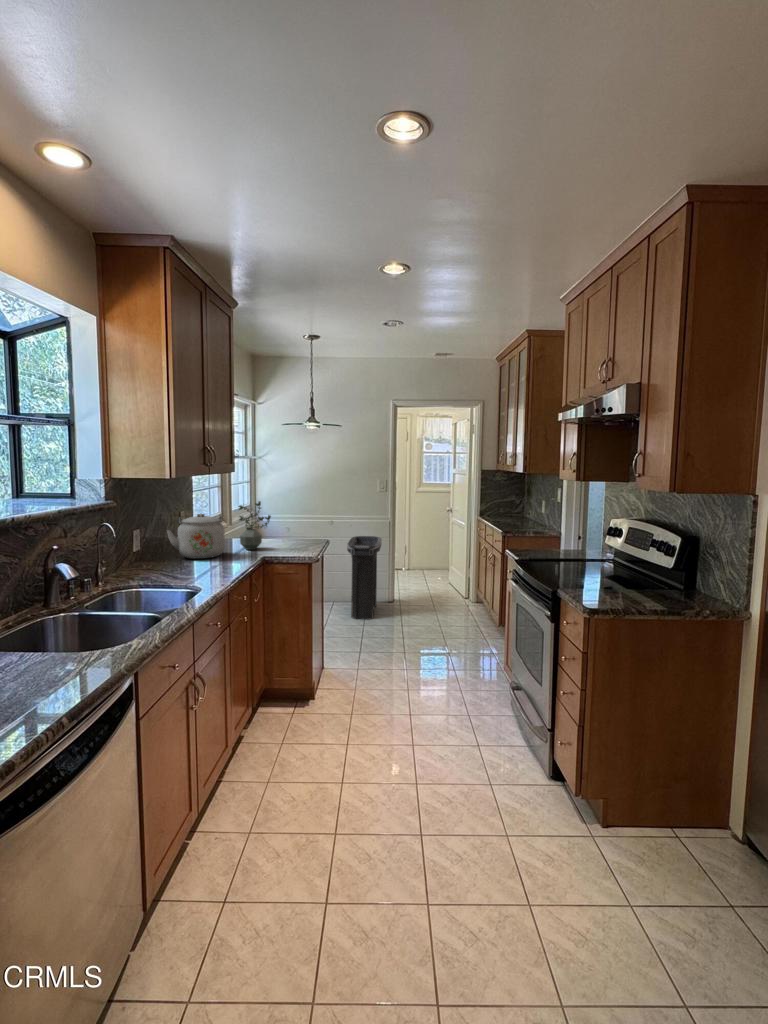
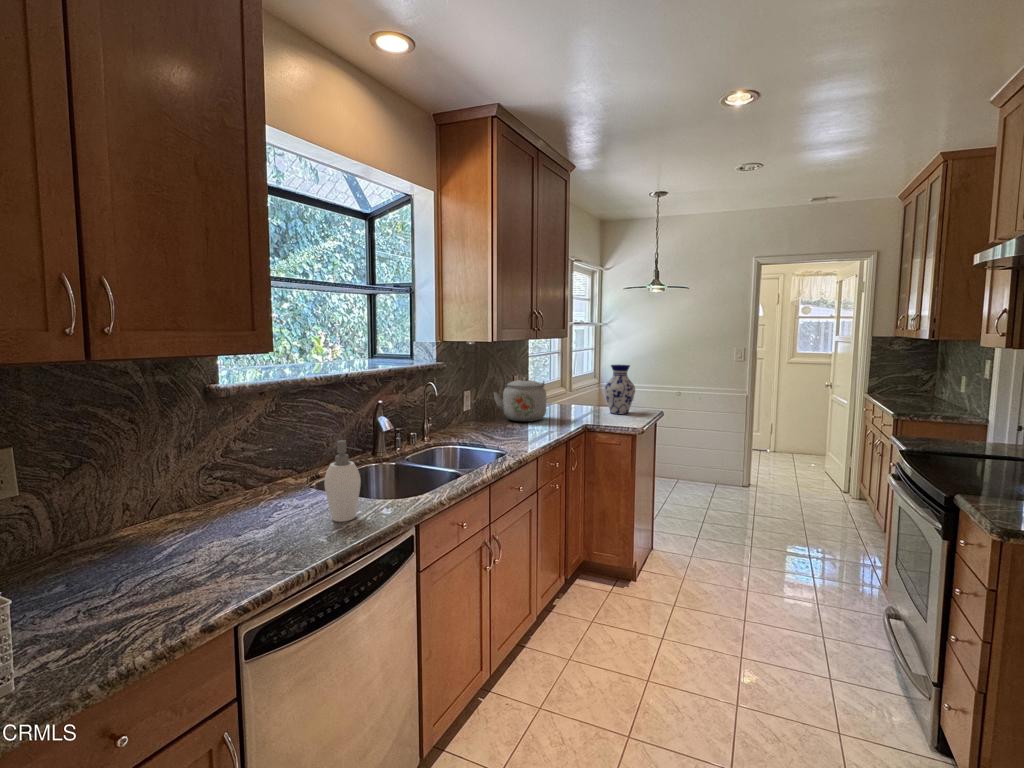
vase: none [279,498,308,545] -> present [604,365,635,414]
potted plant: present [239,501,271,550] -> none [562,367,595,416]
trash can: present [347,536,382,620] -> none [690,410,732,504]
soap dispenser: none [26,594,77,686] -> present [324,440,361,522]

